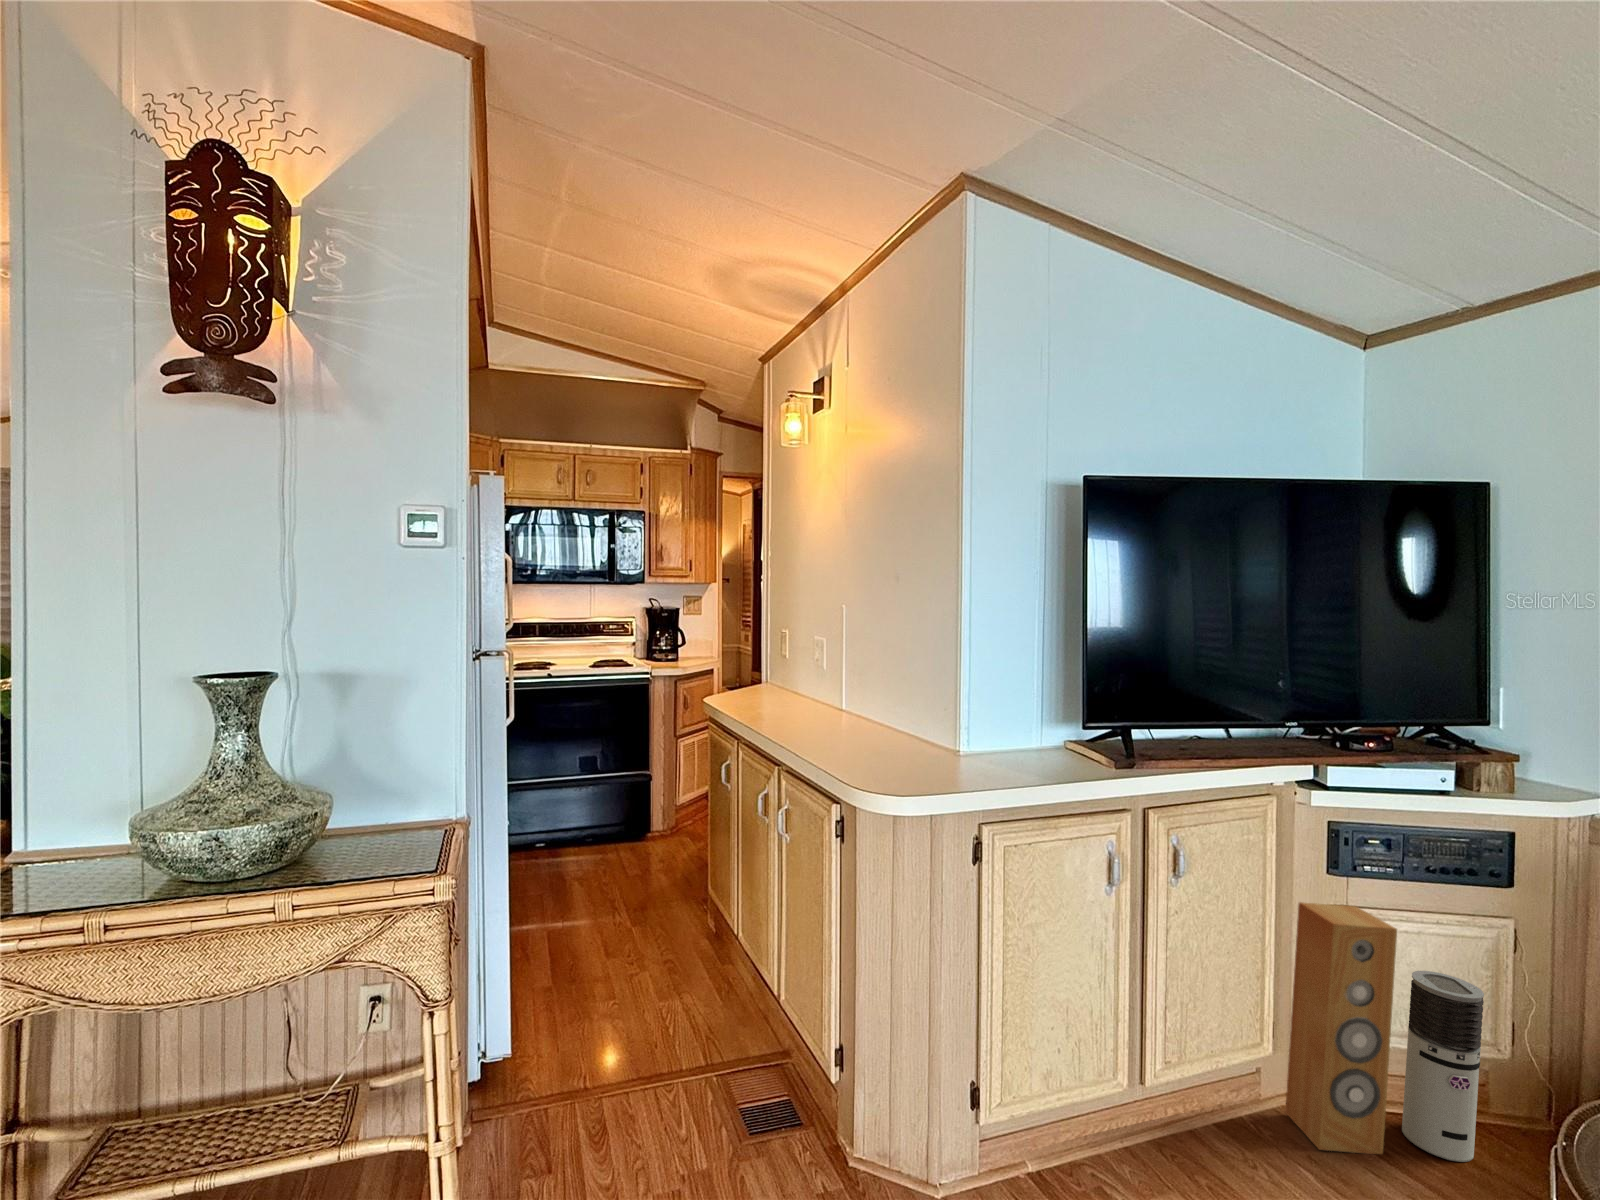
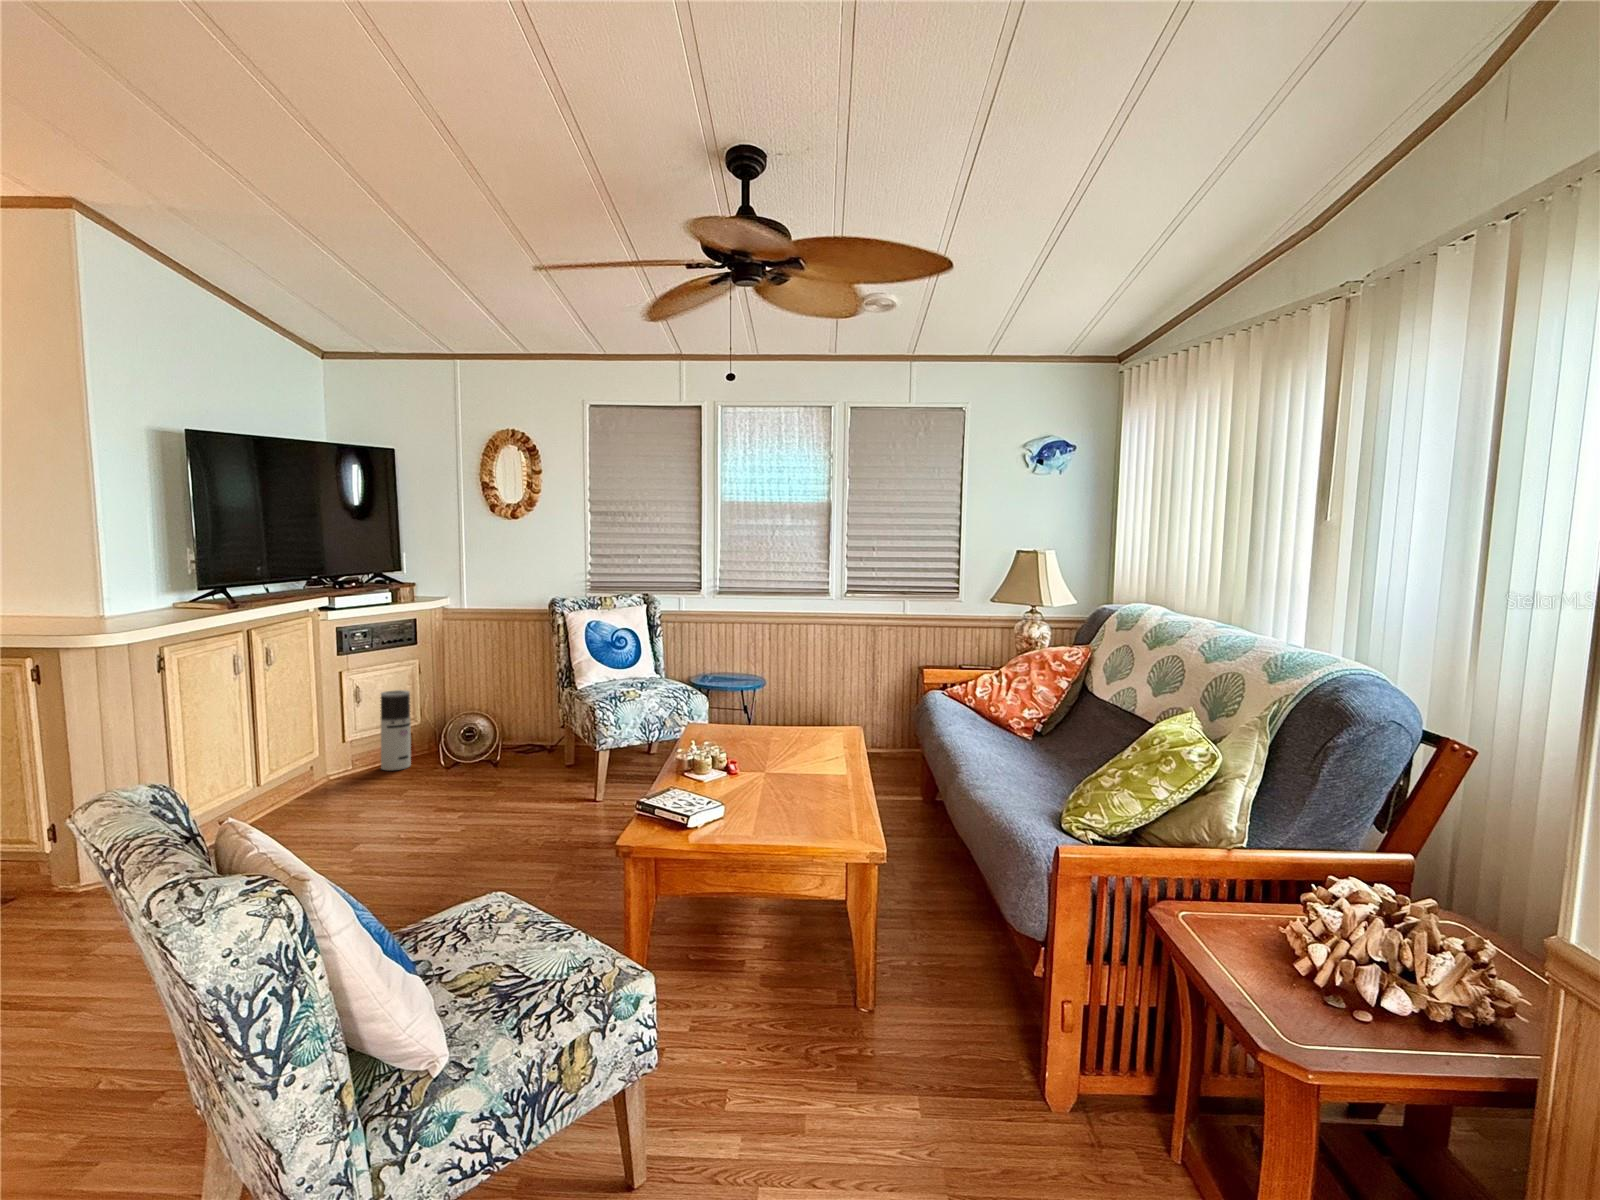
speaker: present [1285,902,1397,1154] -> none [327,668,376,786]

